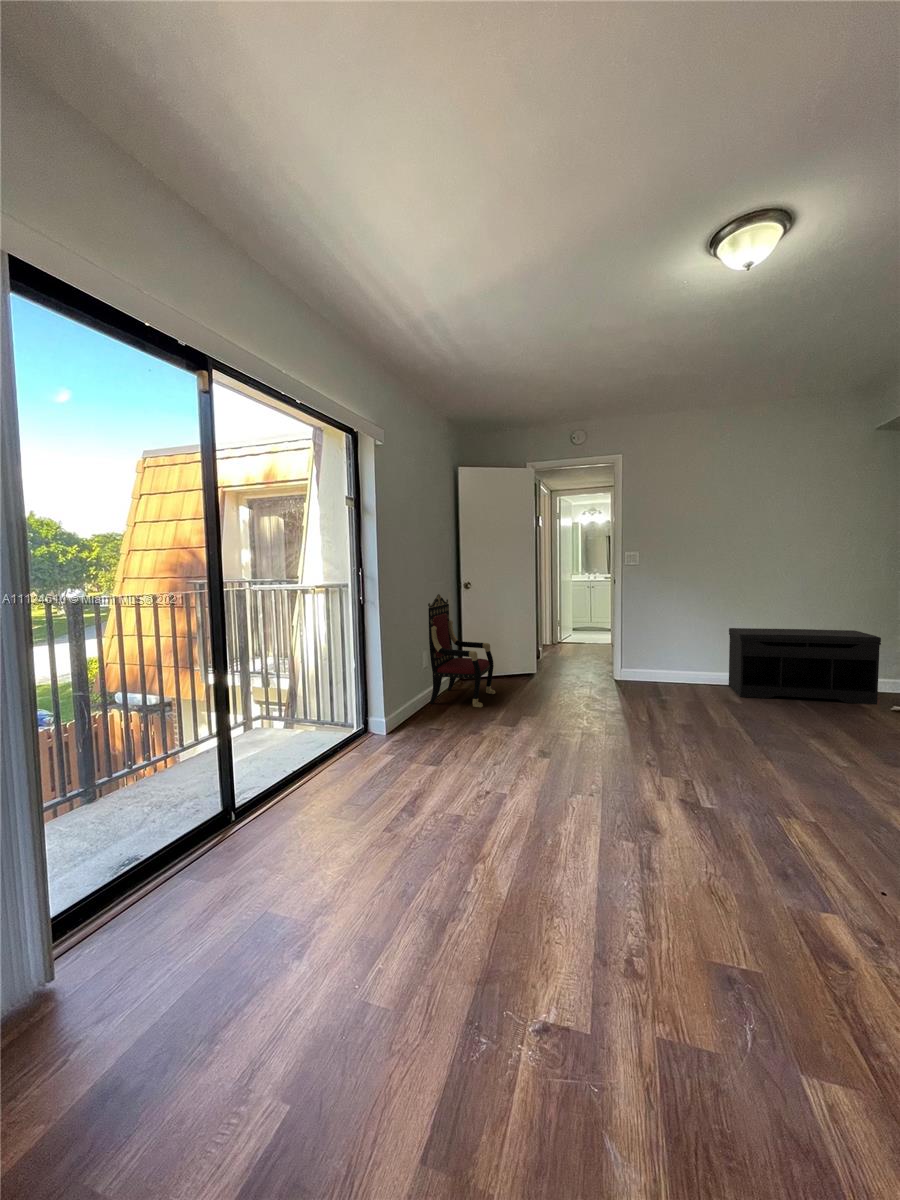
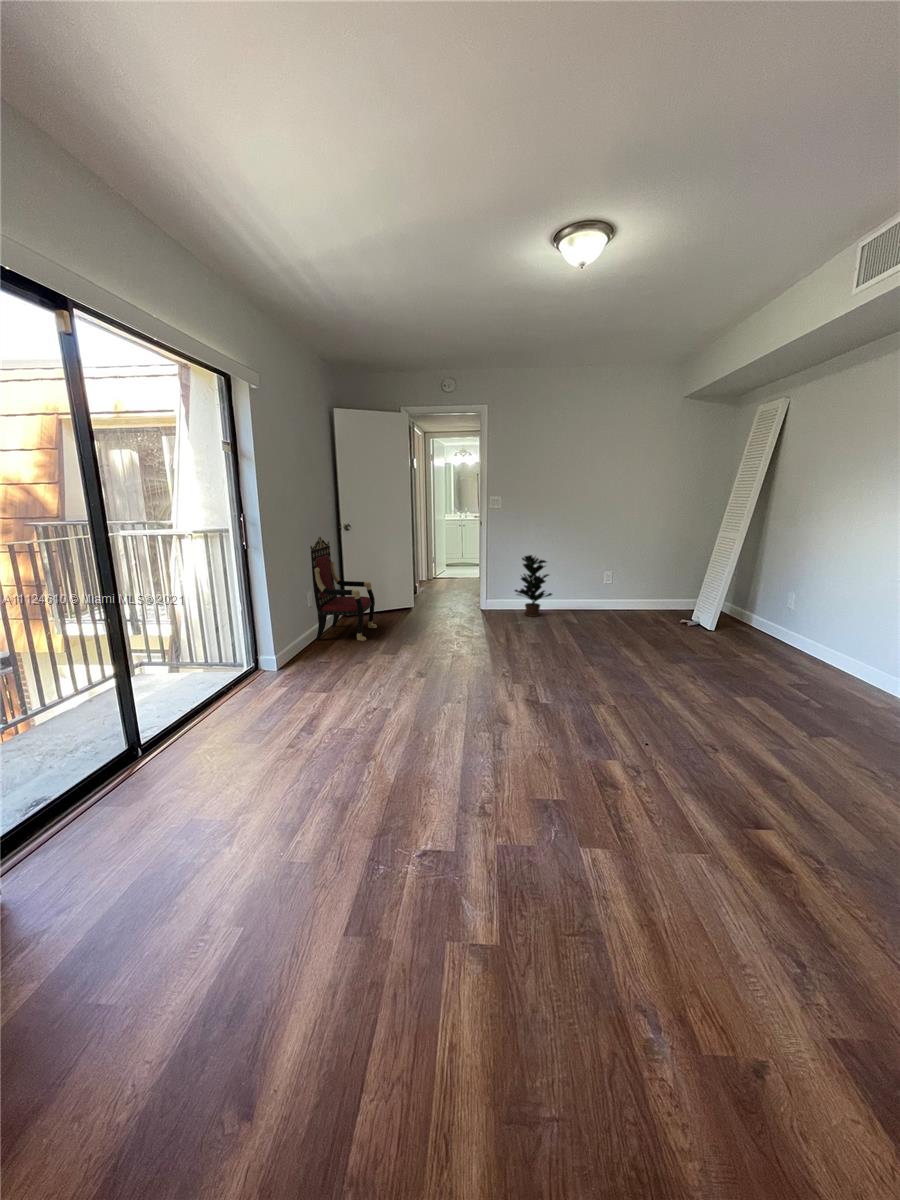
potted plant: none [654,618,705,691] -> present [515,555,552,617]
bench: present [729,628,881,705] -> none [571,563,677,620]

